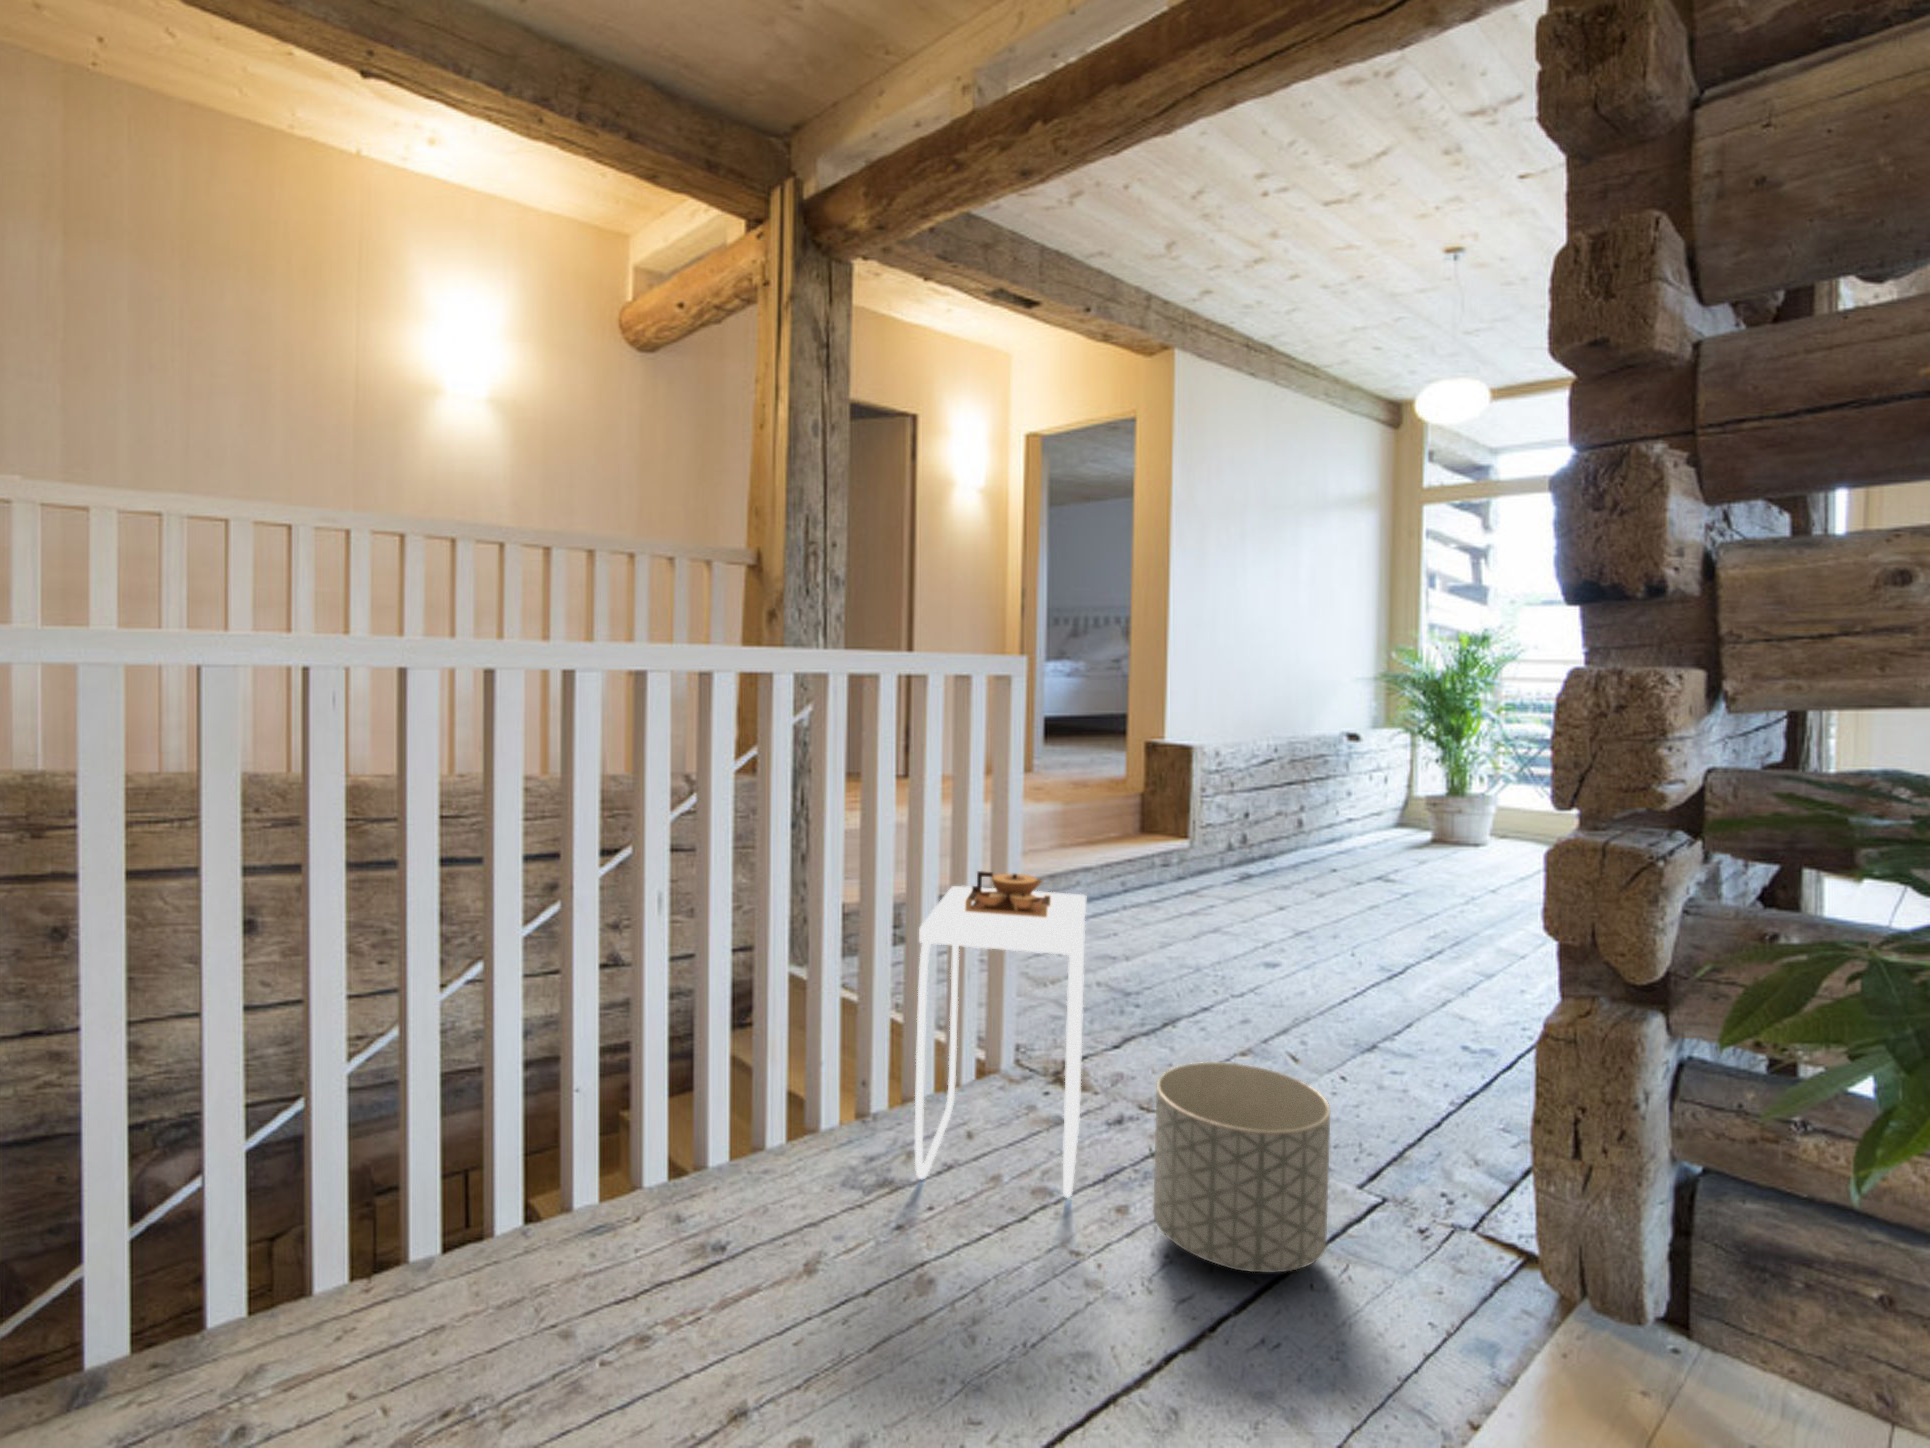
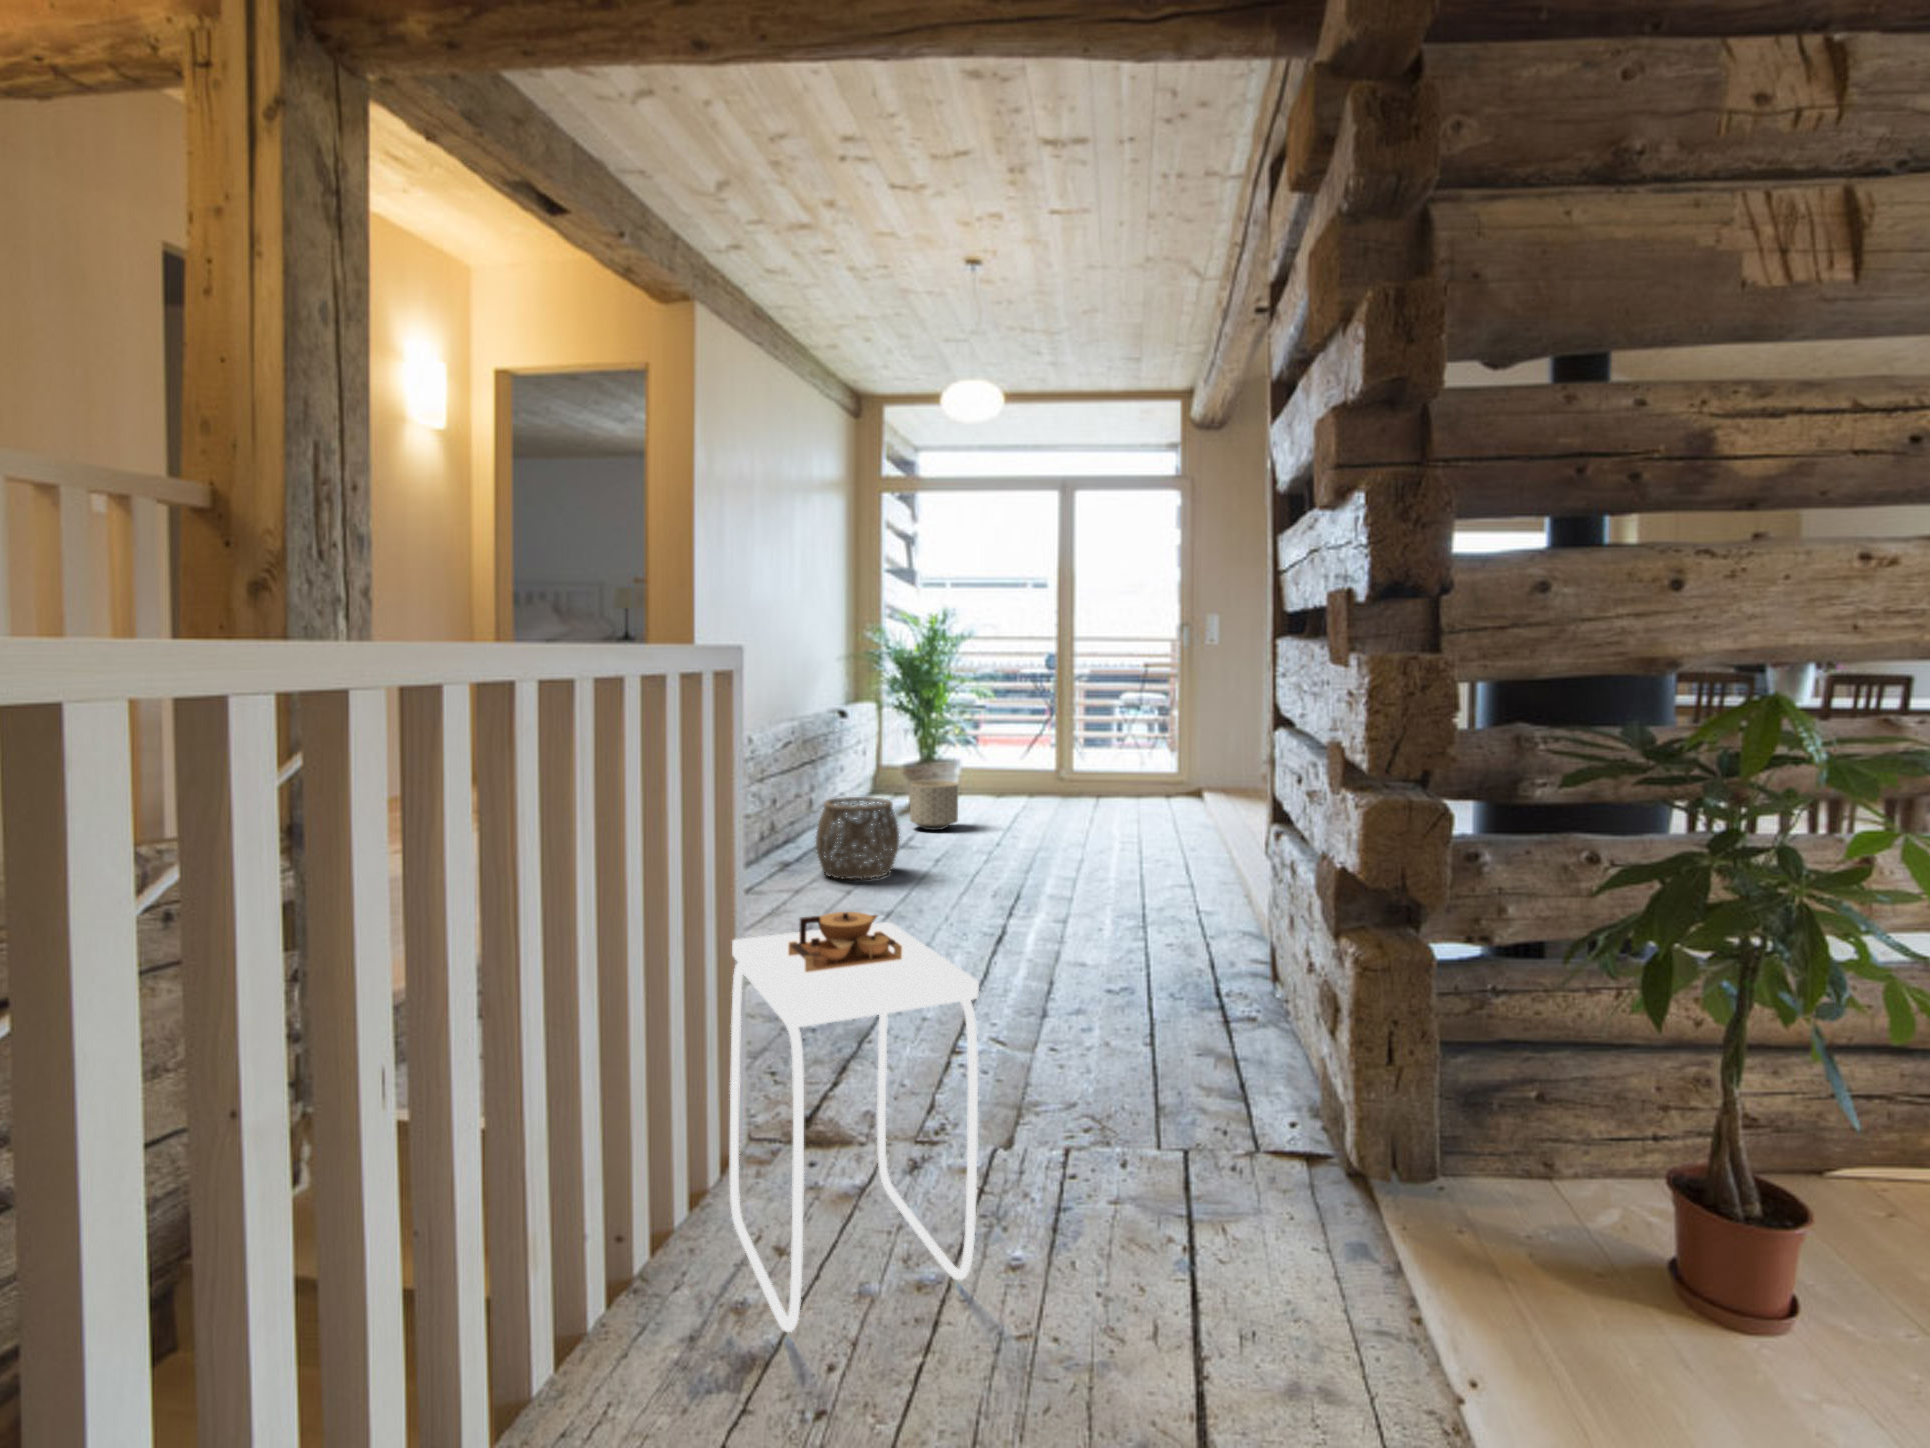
woven basket: none [1260,818,1353,903] -> present [816,797,899,879]
planter: present [1153,1062,1330,1273] -> present [910,780,958,830]

